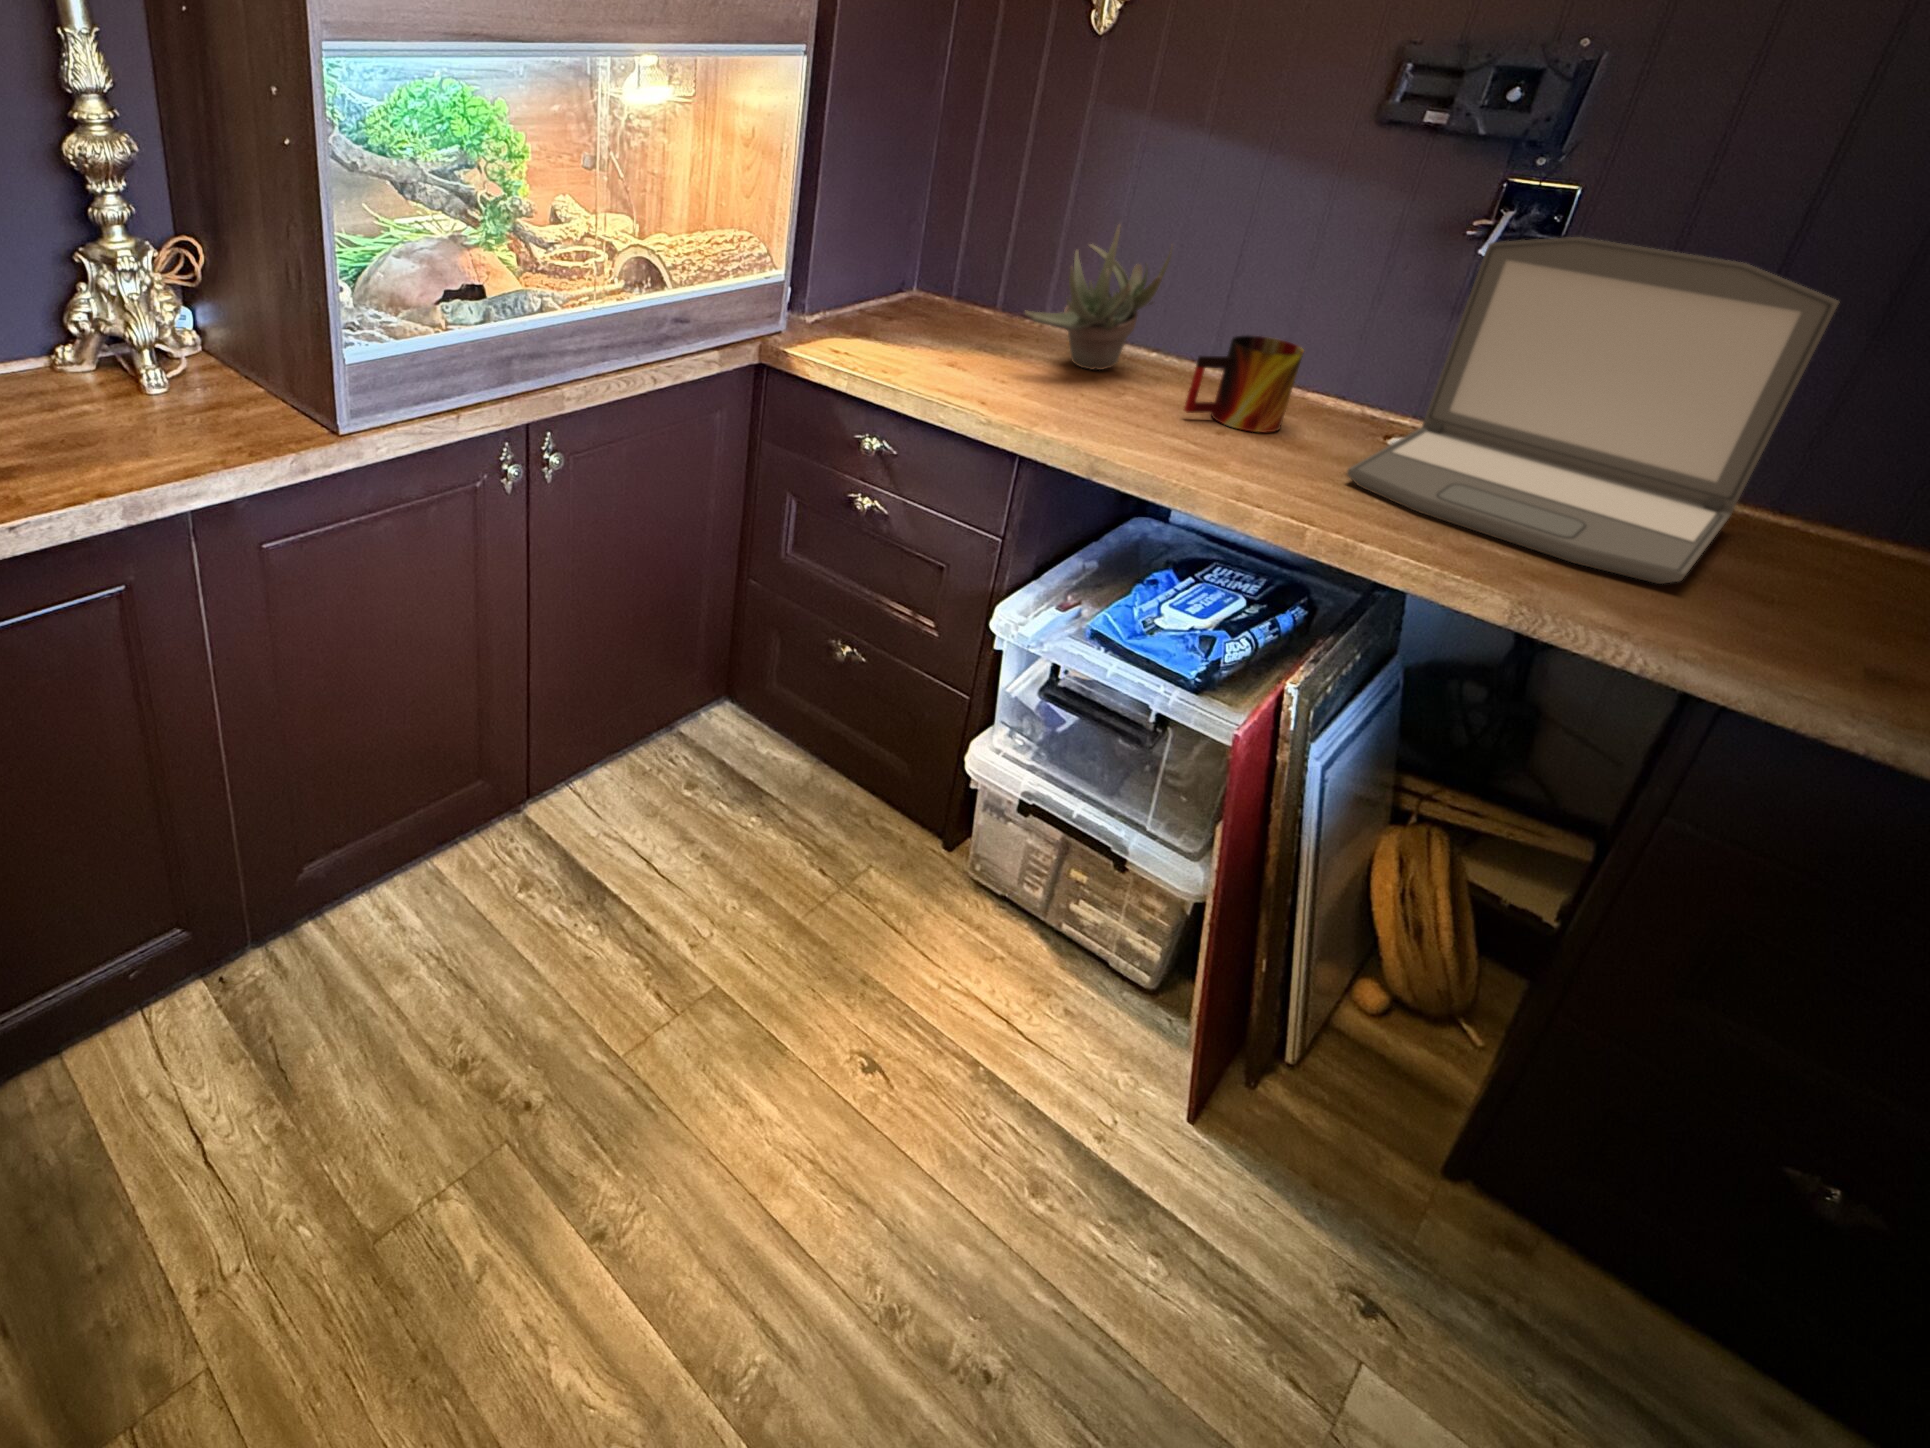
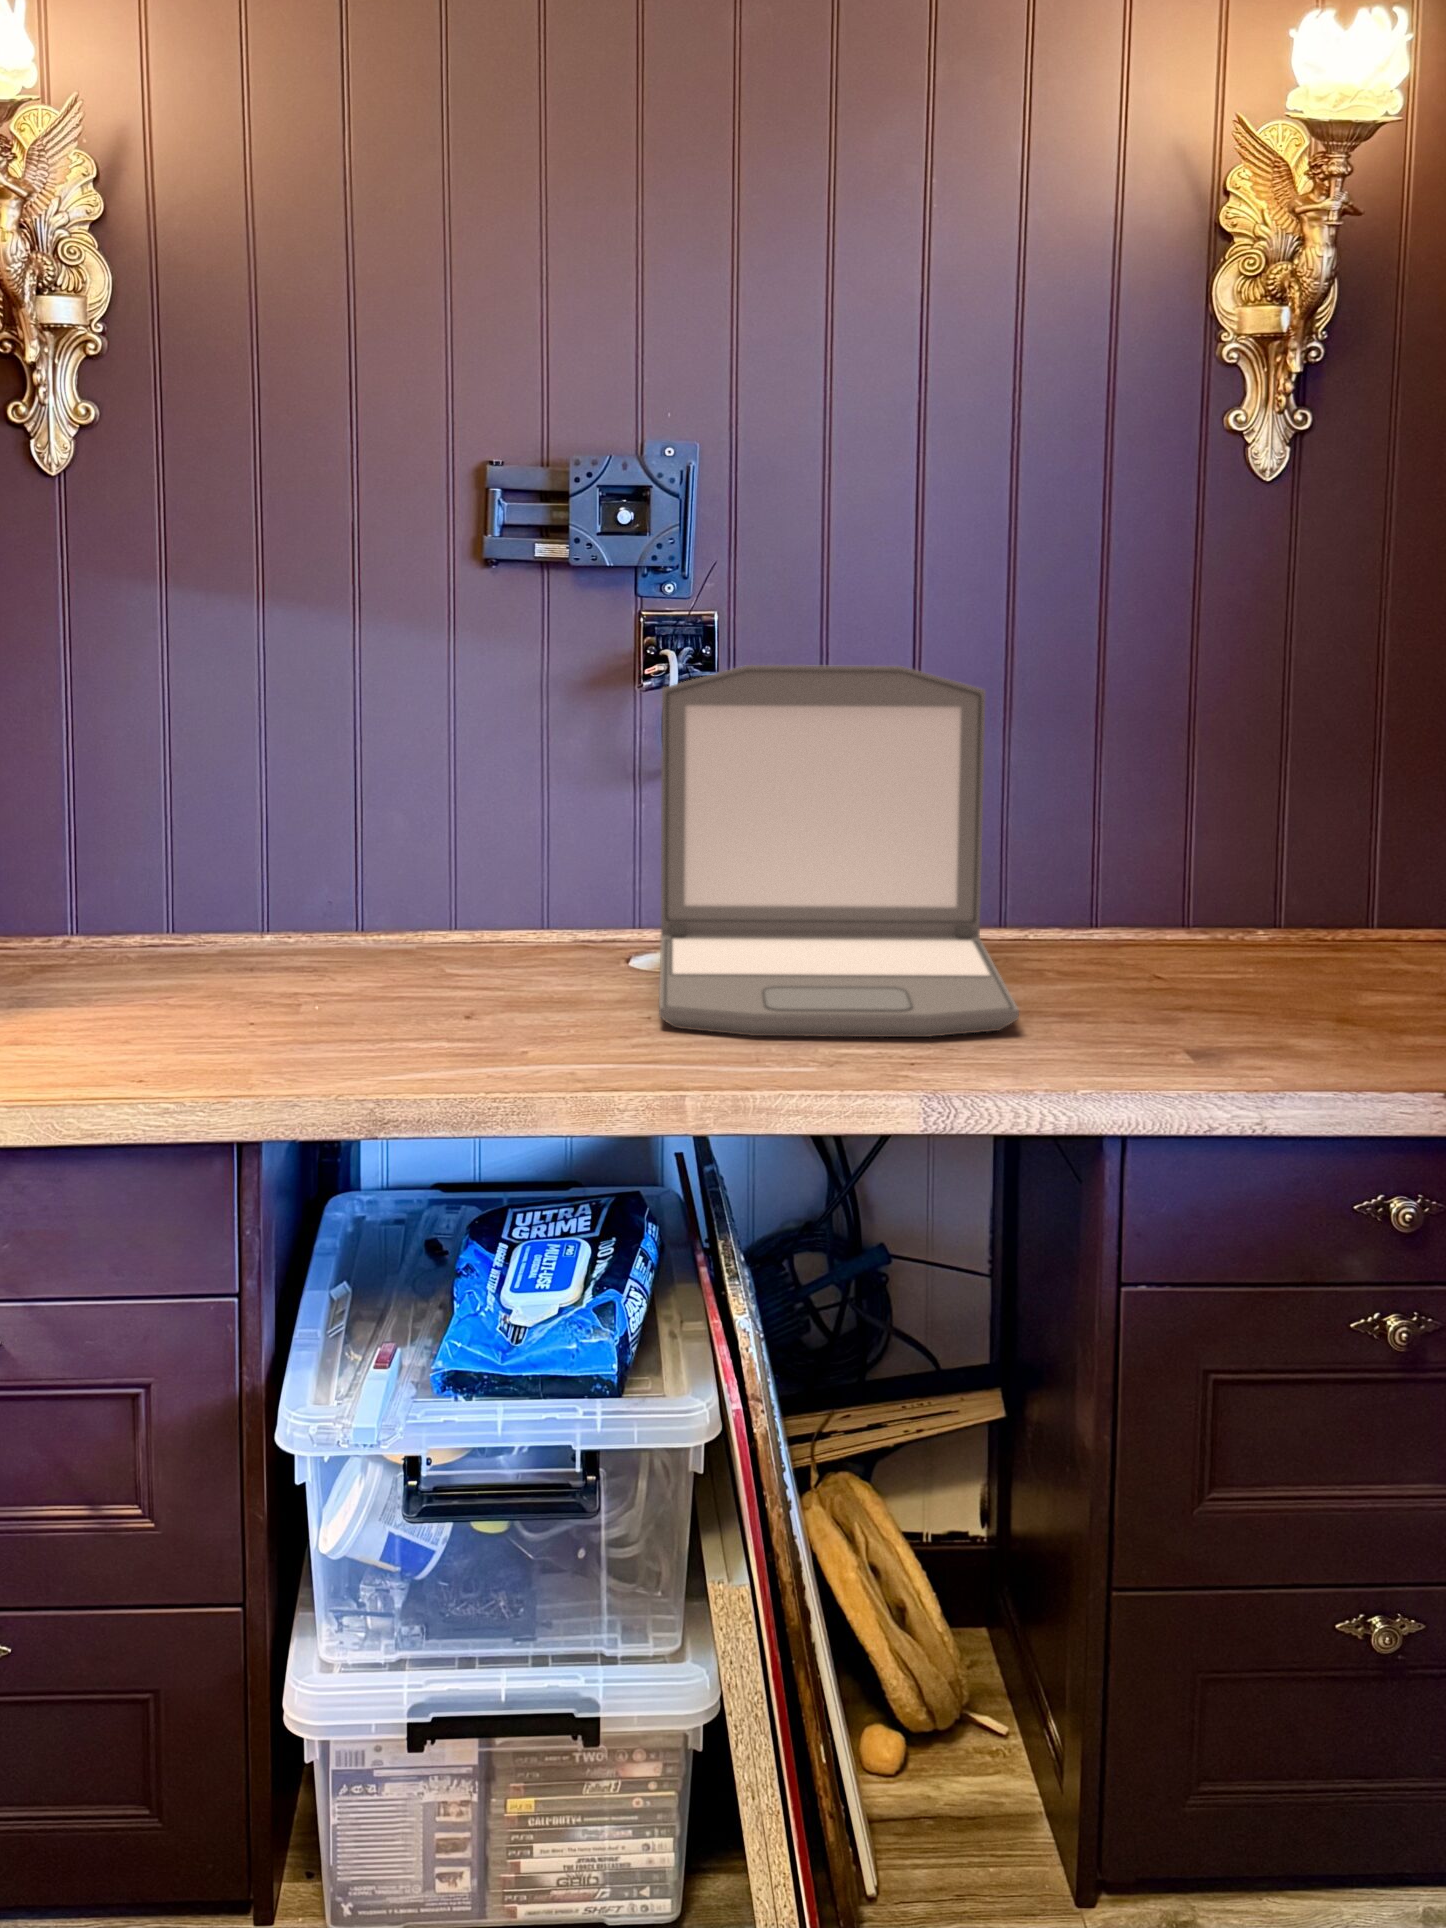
succulent plant: present [1025,225,1172,370] -> none [131,749,301,984]
mug: present [1184,335,1304,432] -> none [408,865,525,1004]

